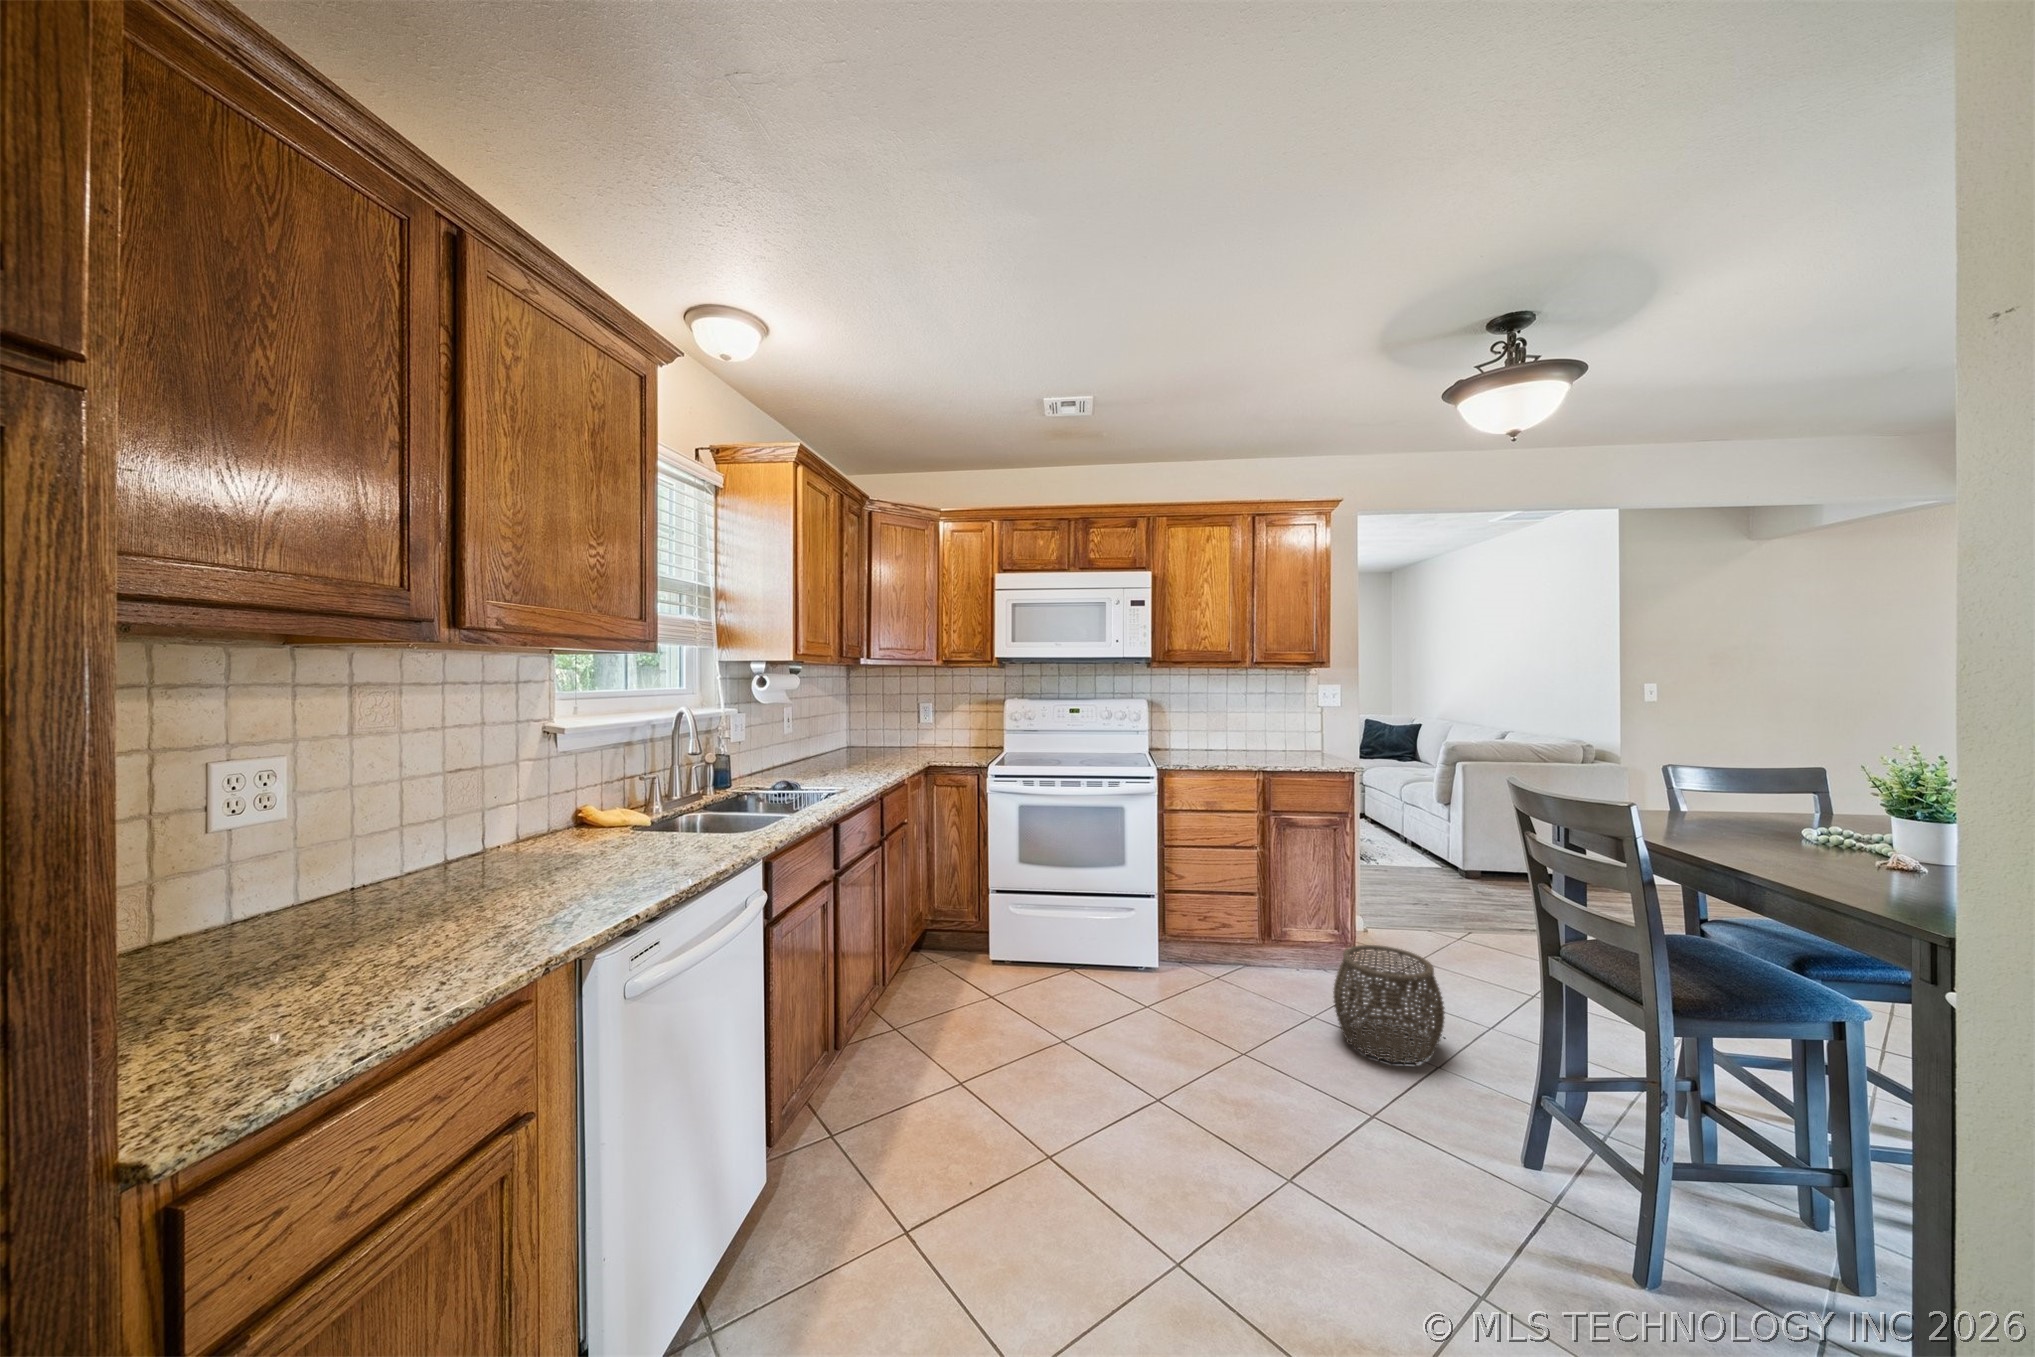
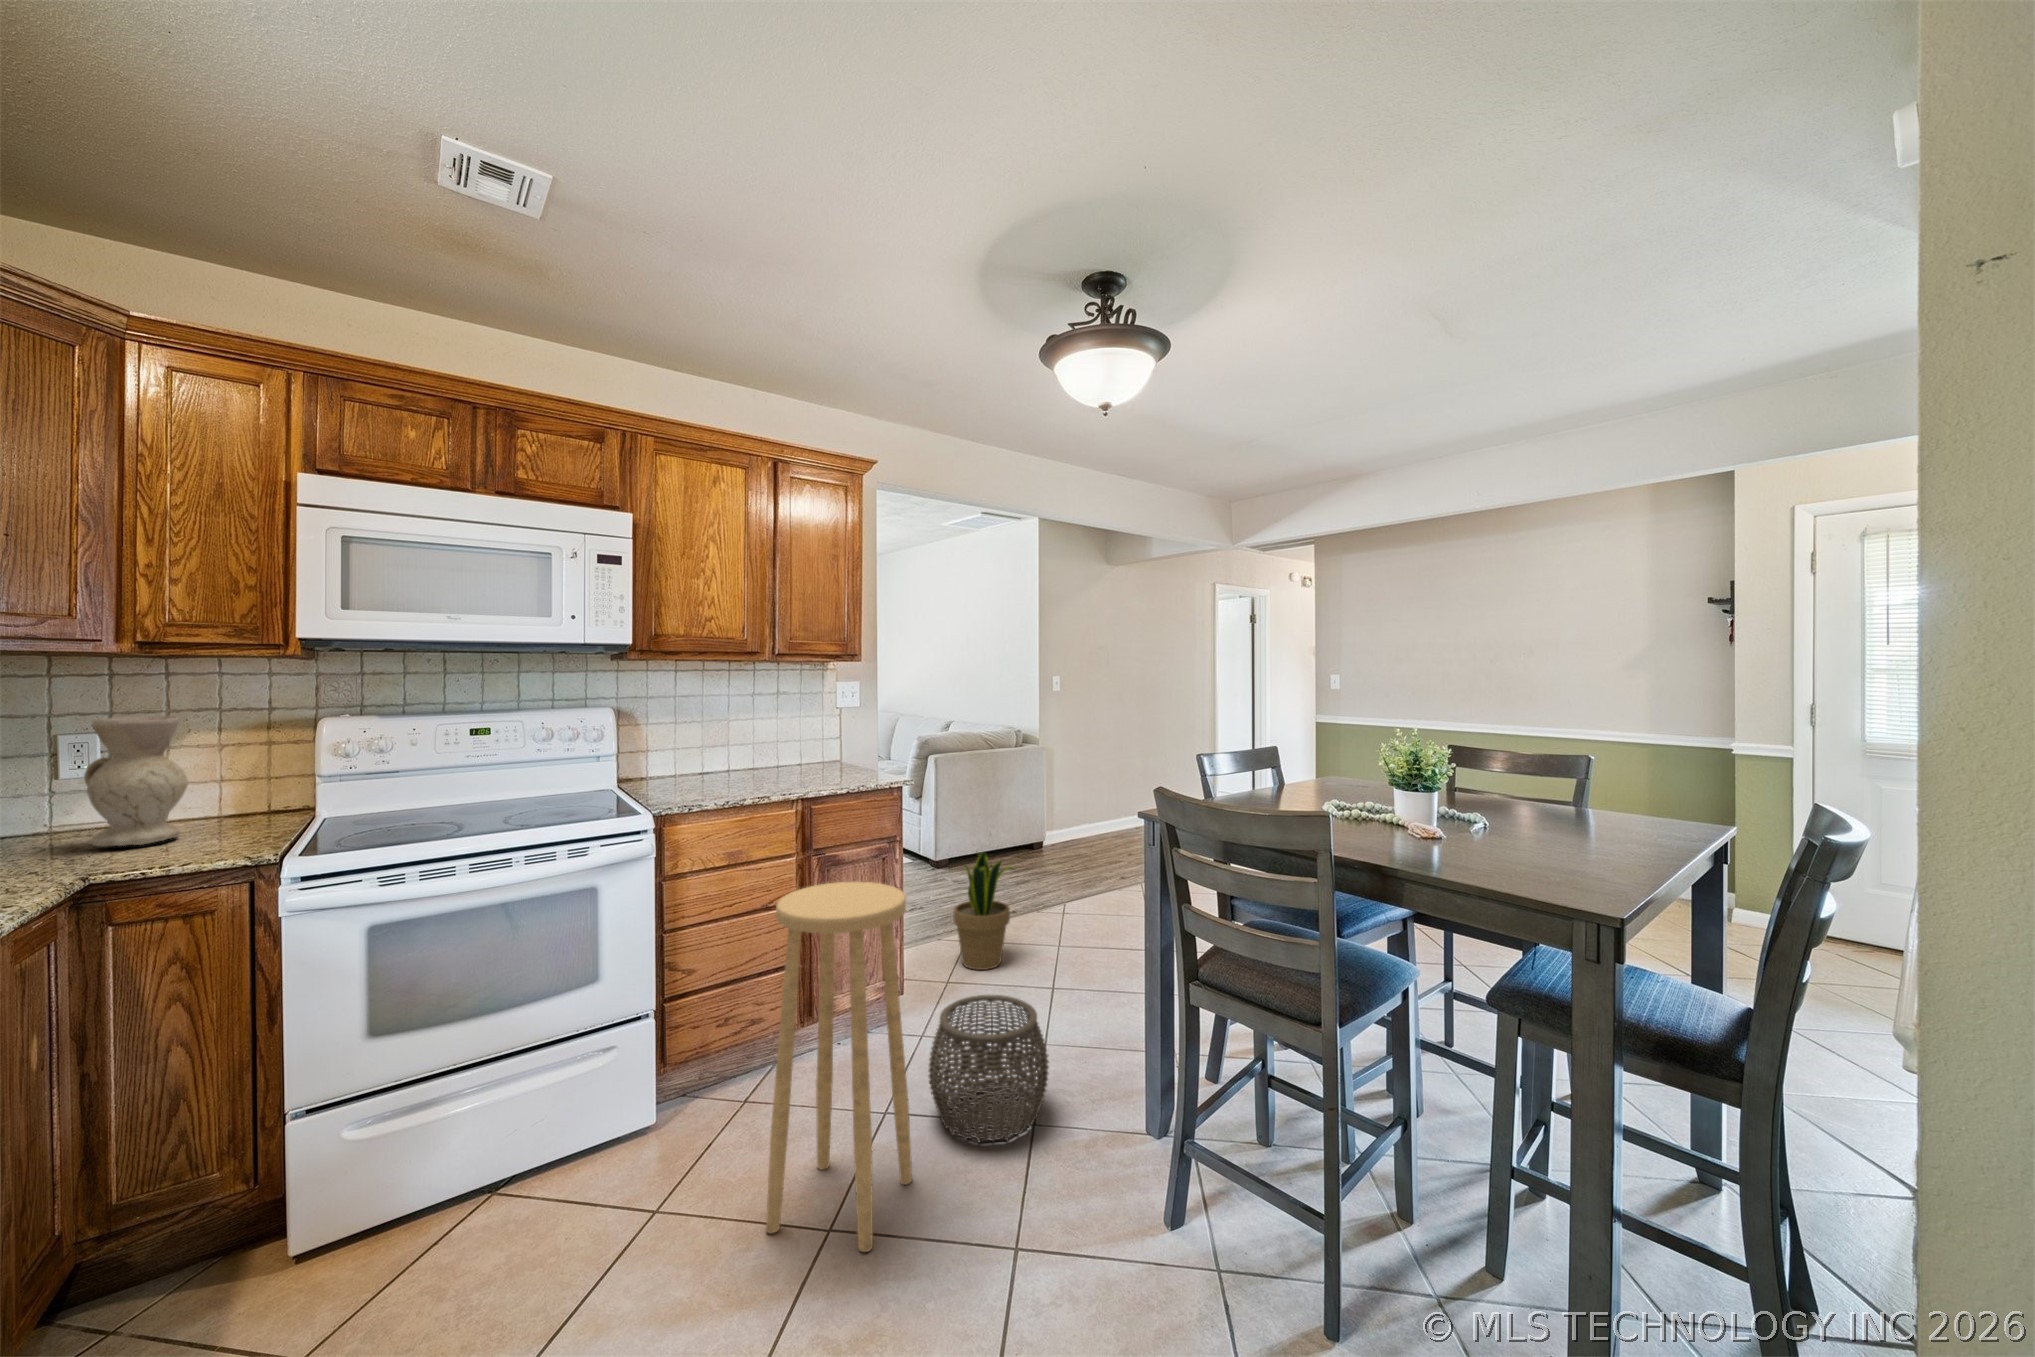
vase: none [928,696,959,755] -> present [84,716,188,847]
stool: none [1192,824,1301,1074] -> present [766,882,912,1252]
potted plant: none [1428,843,1499,954] -> present [953,852,1014,970]

